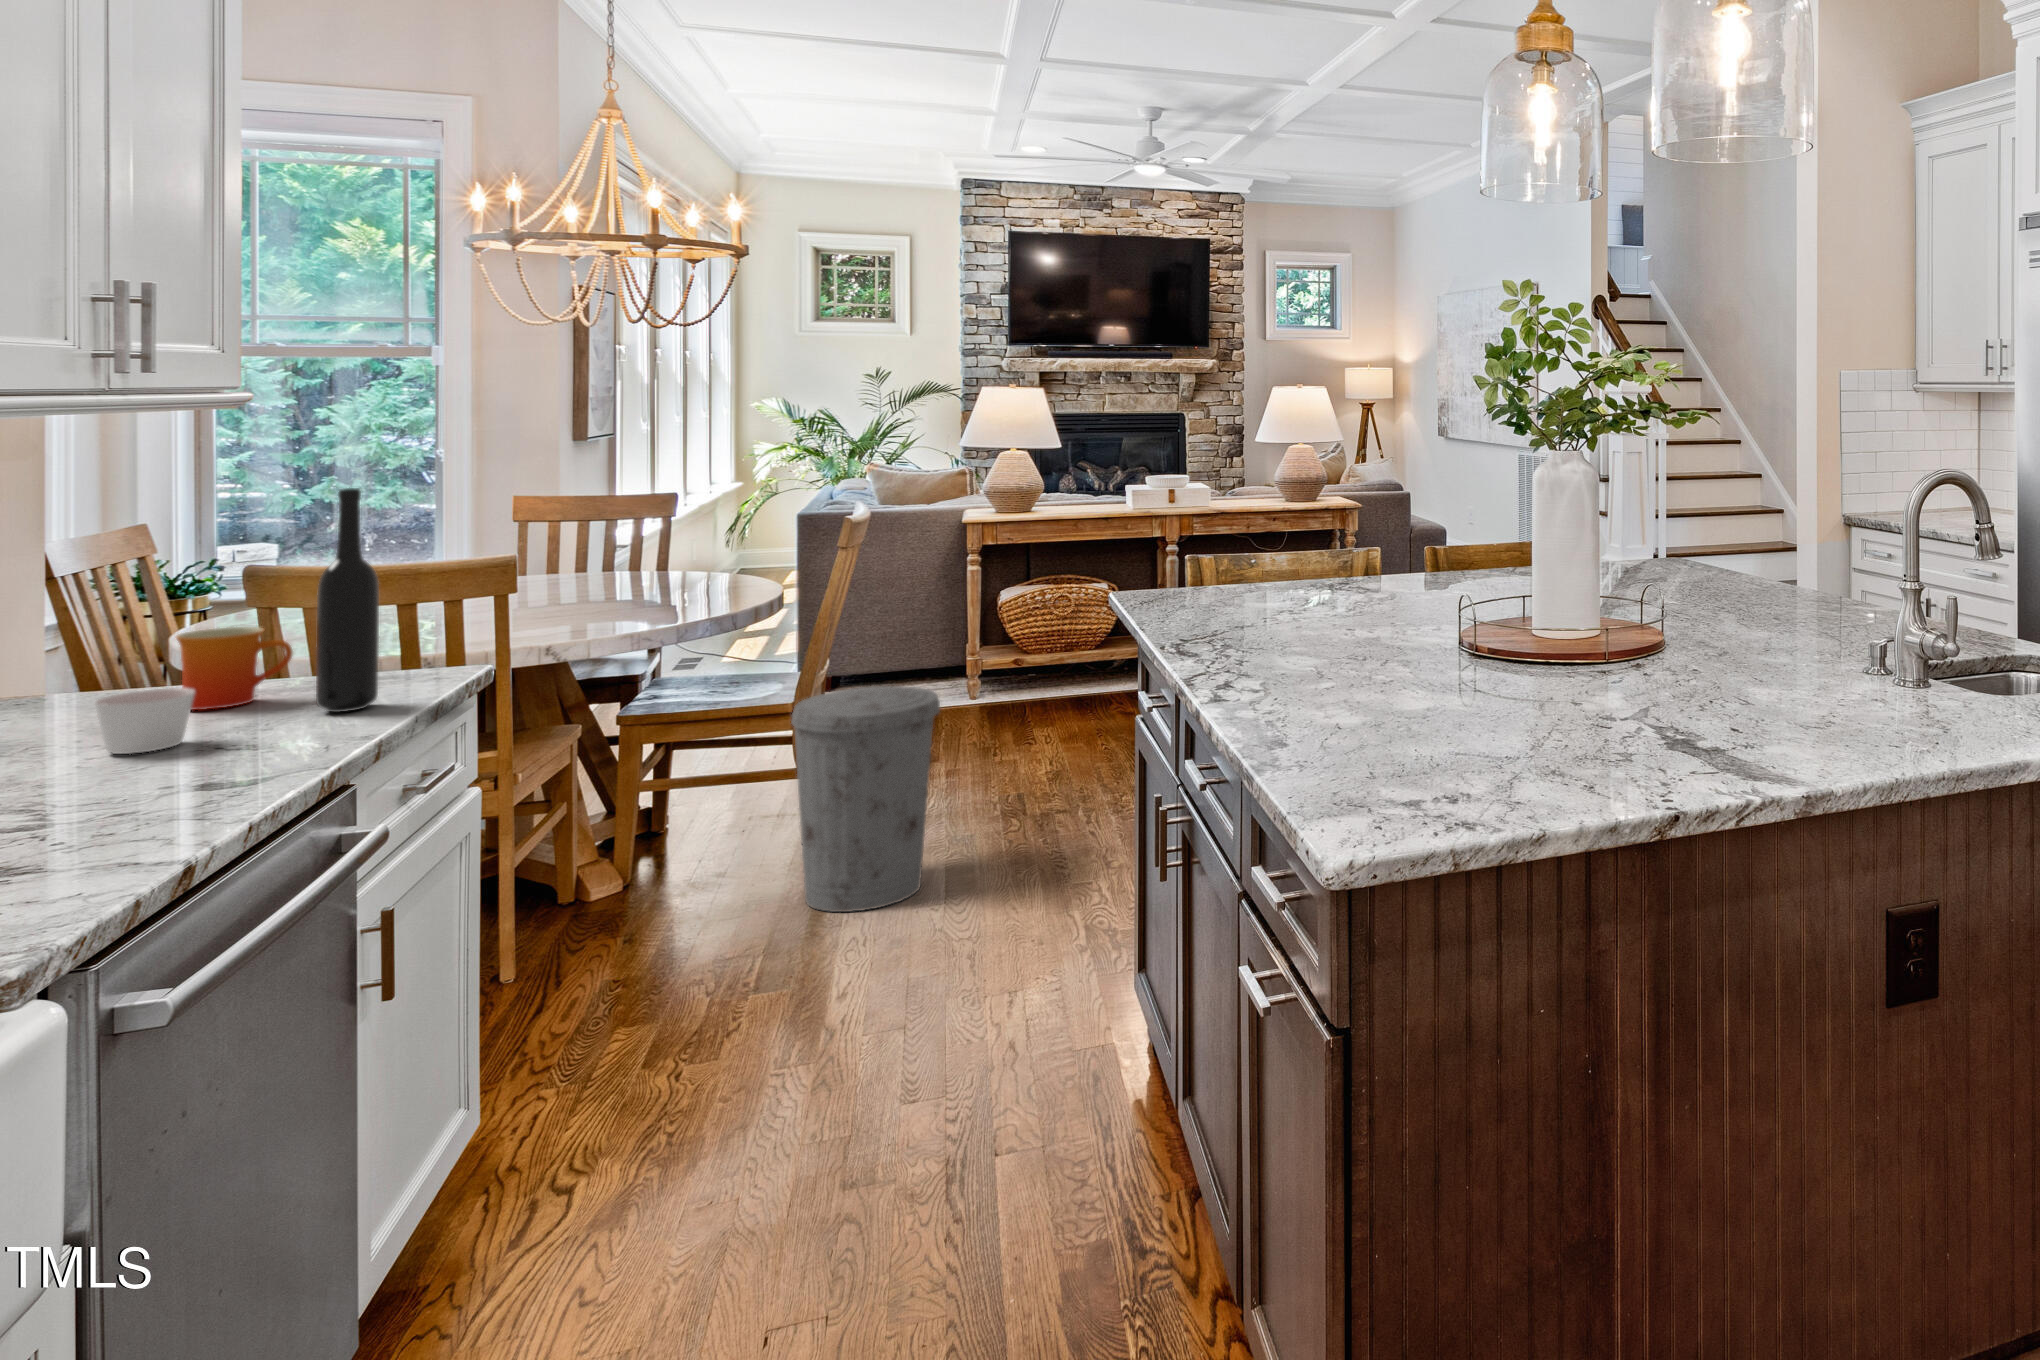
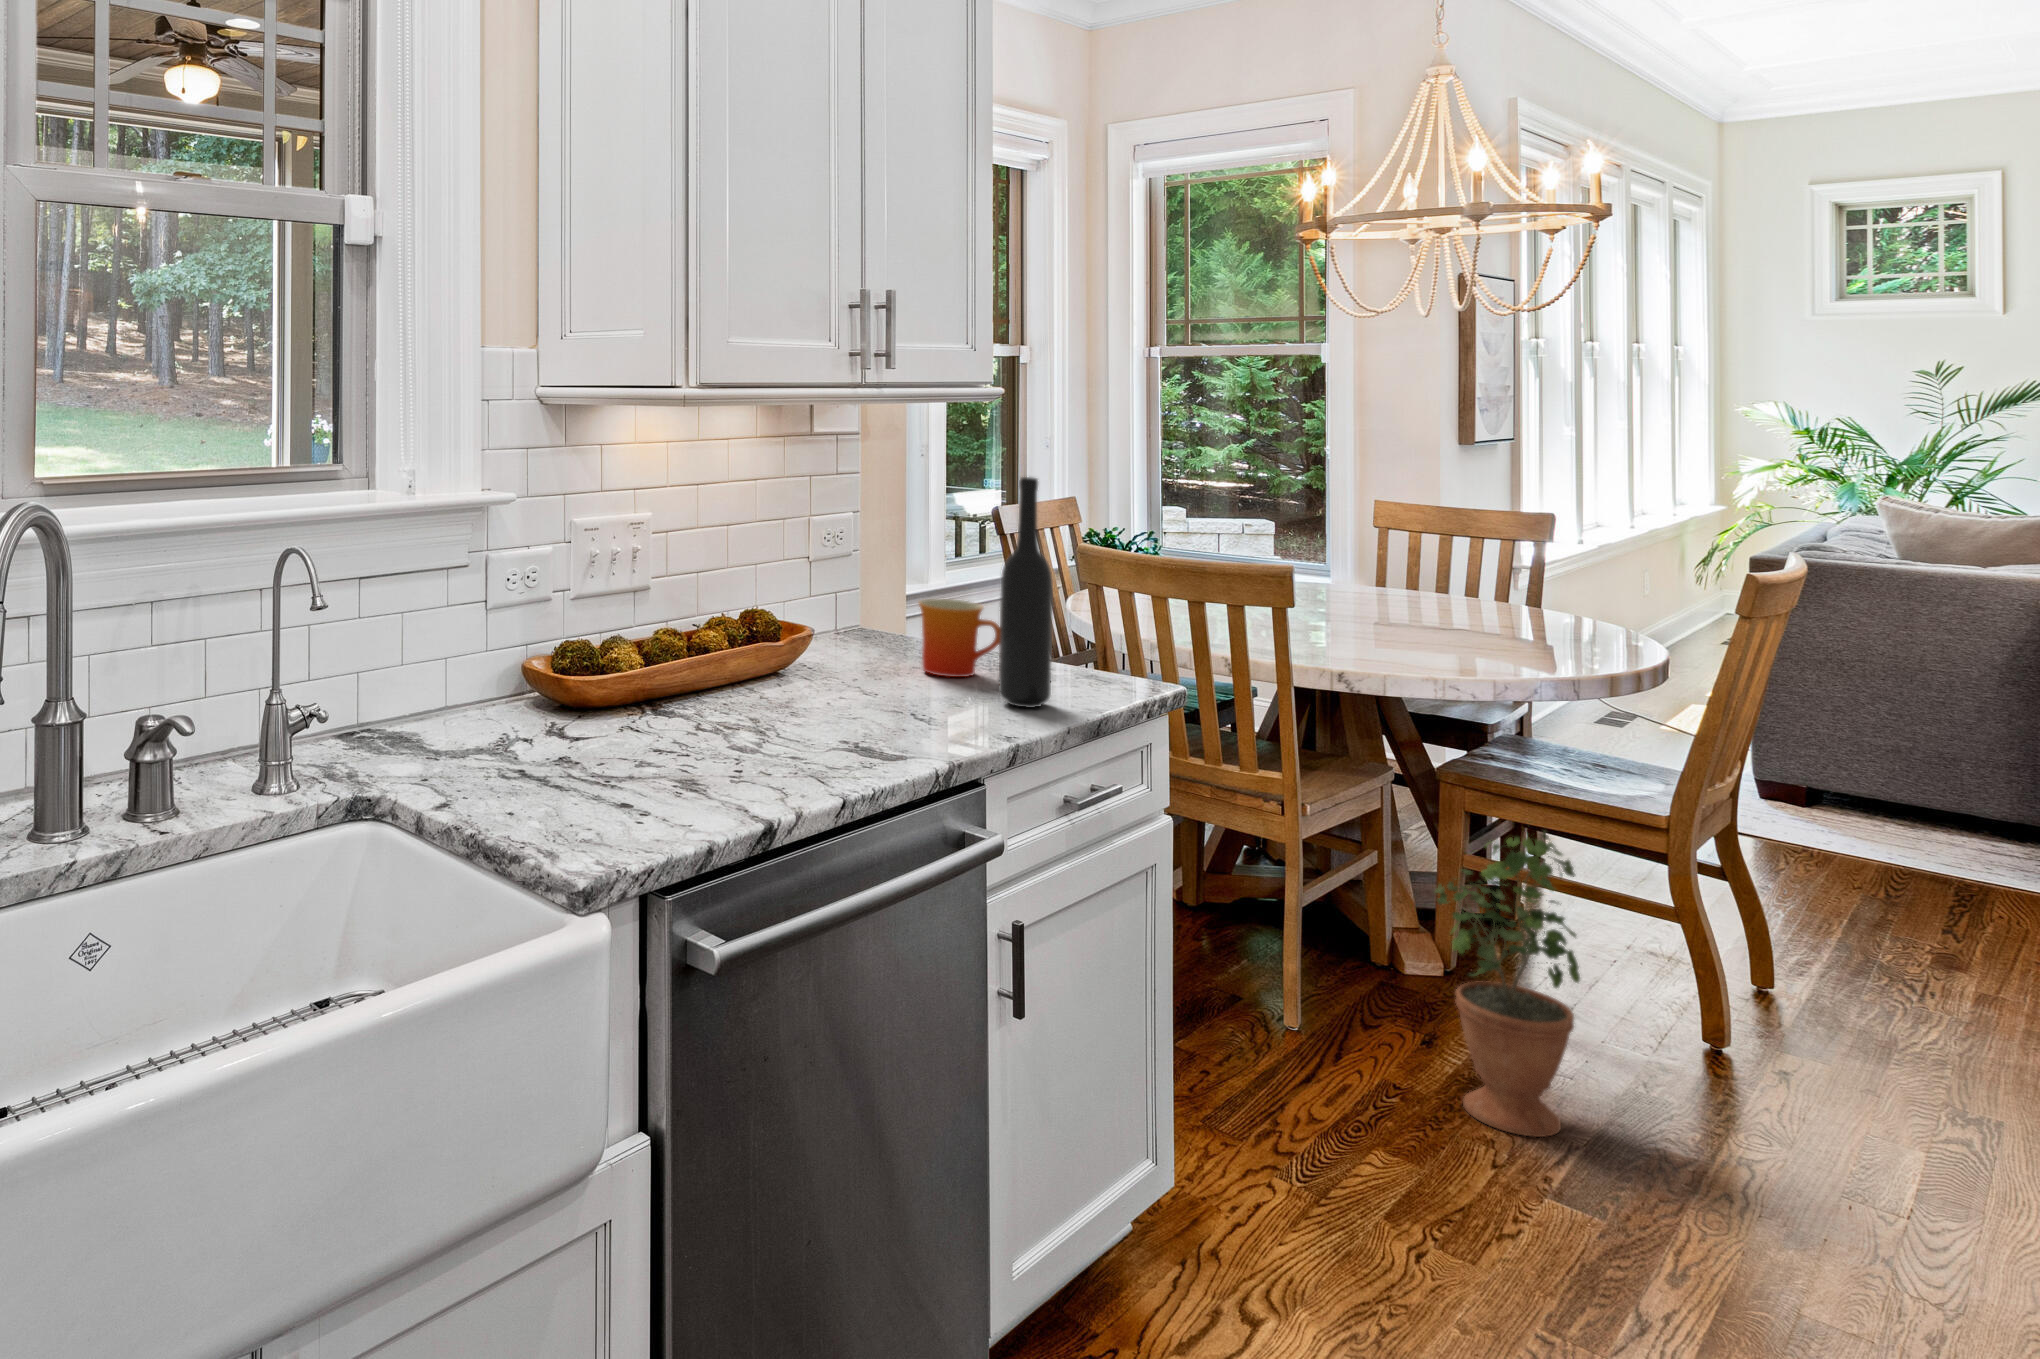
trash can: present [791,686,940,912] -> none [1651,813,1904,1155]
candle: present [95,688,195,754] -> none [830,647,898,706]
potted plant: none [646,728,758,975] -> present [1435,832,1580,1137]

